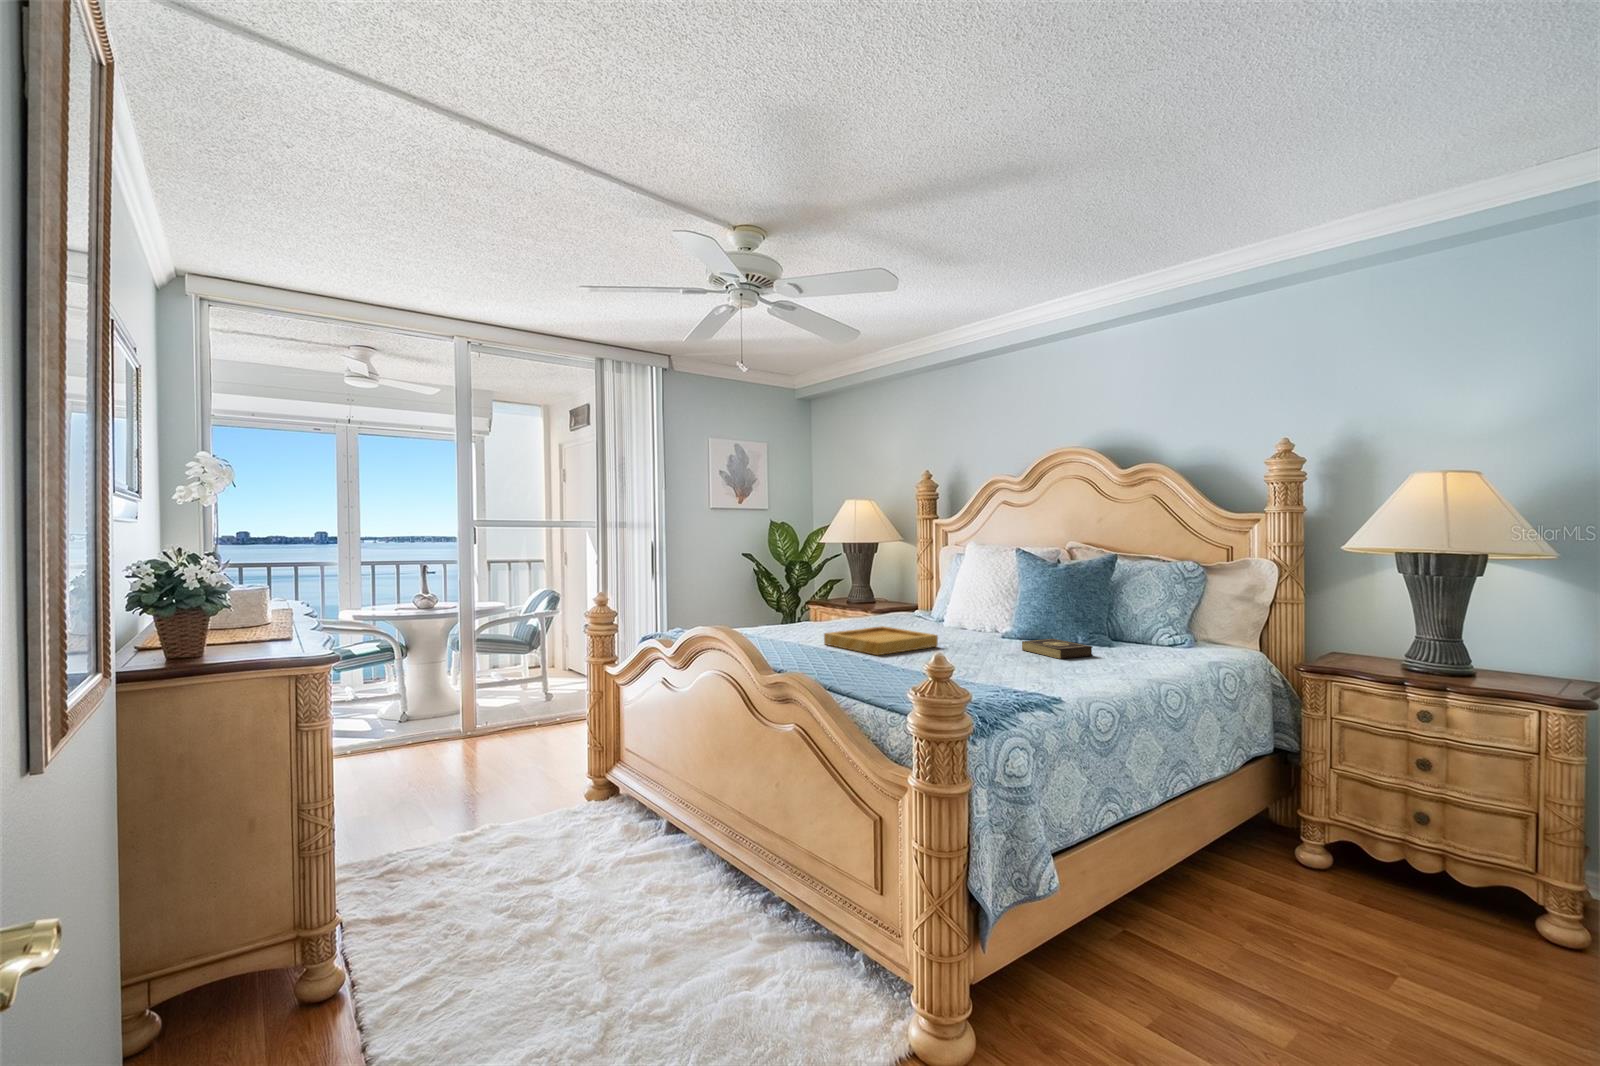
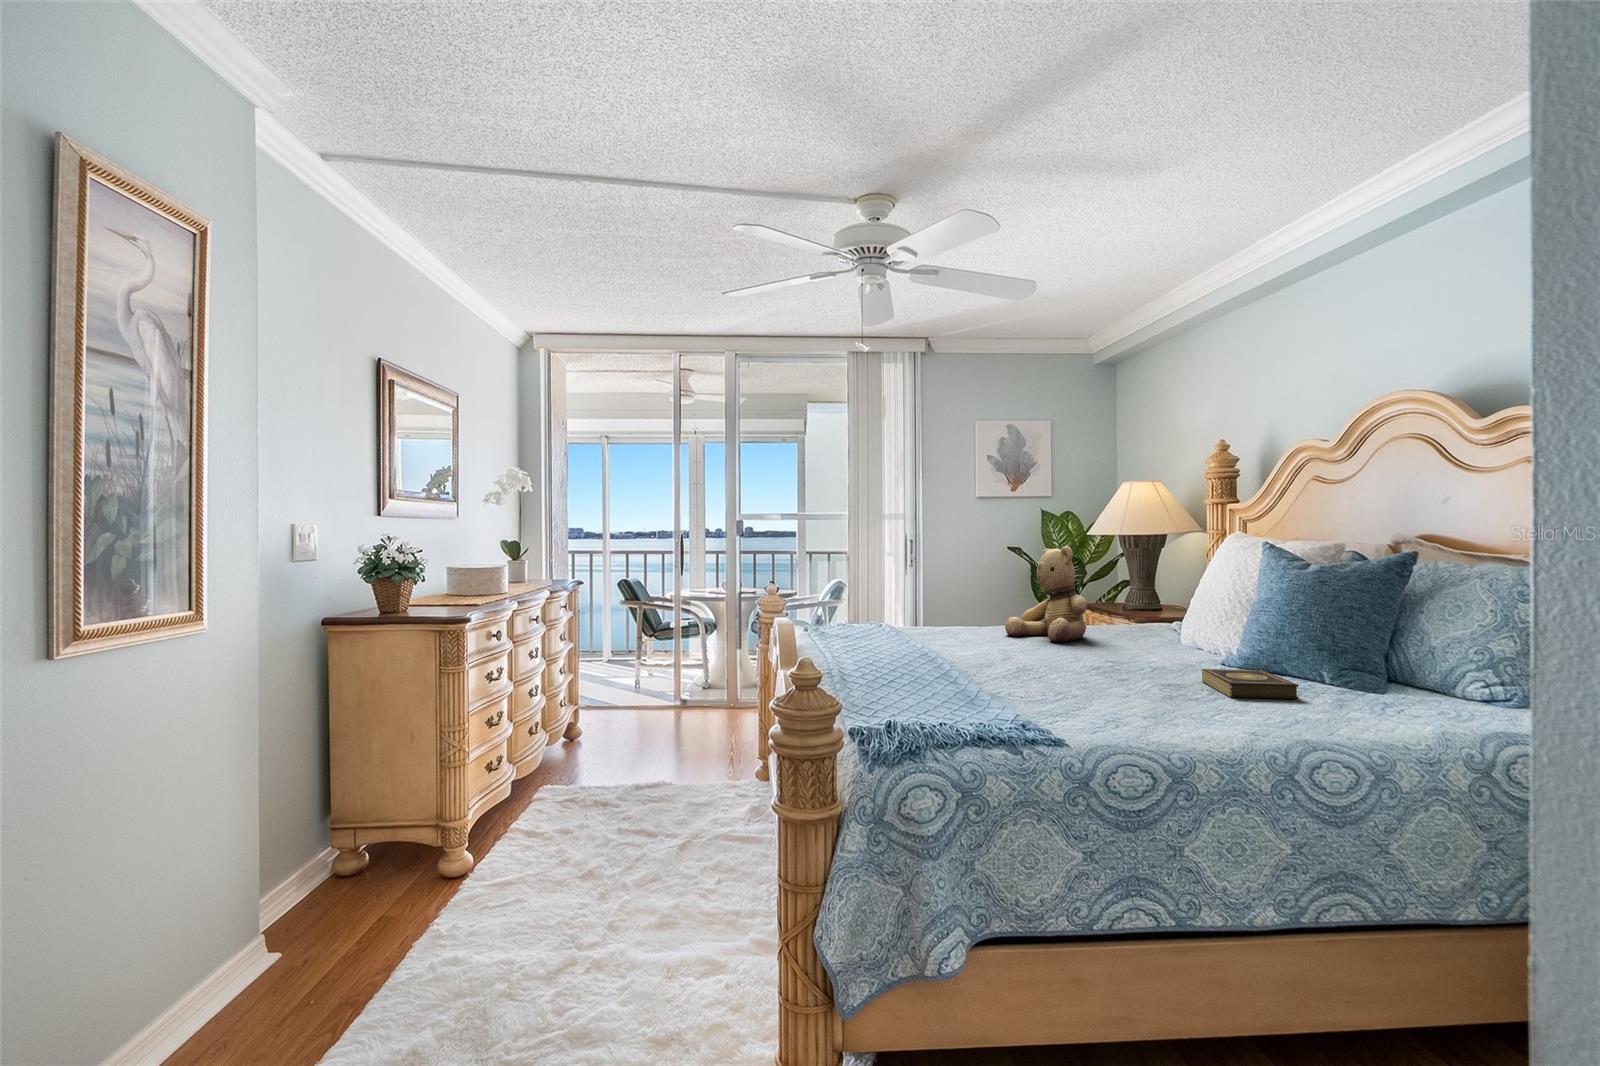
teddy bear: none [822,554,888,630] -> present [1005,546,1087,642]
tray: present [824,626,938,655] -> none [955,637,1089,668]

